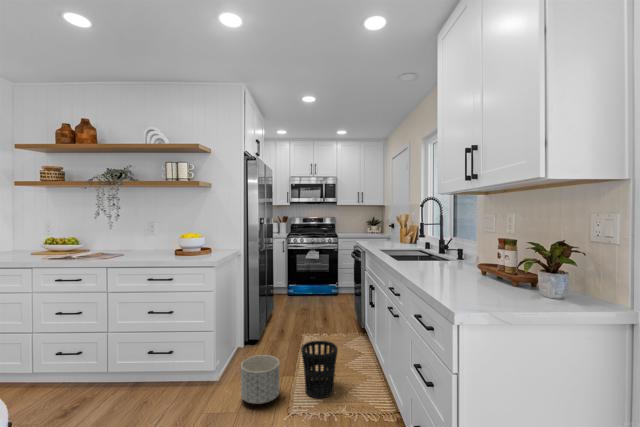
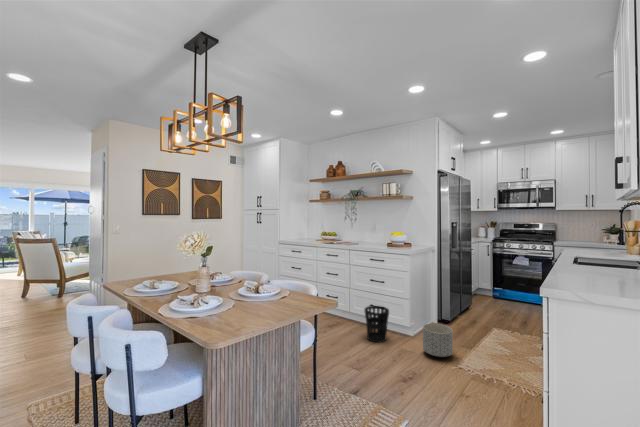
wastebasket: present [301,341,338,398] -> present [365,306,389,342]

